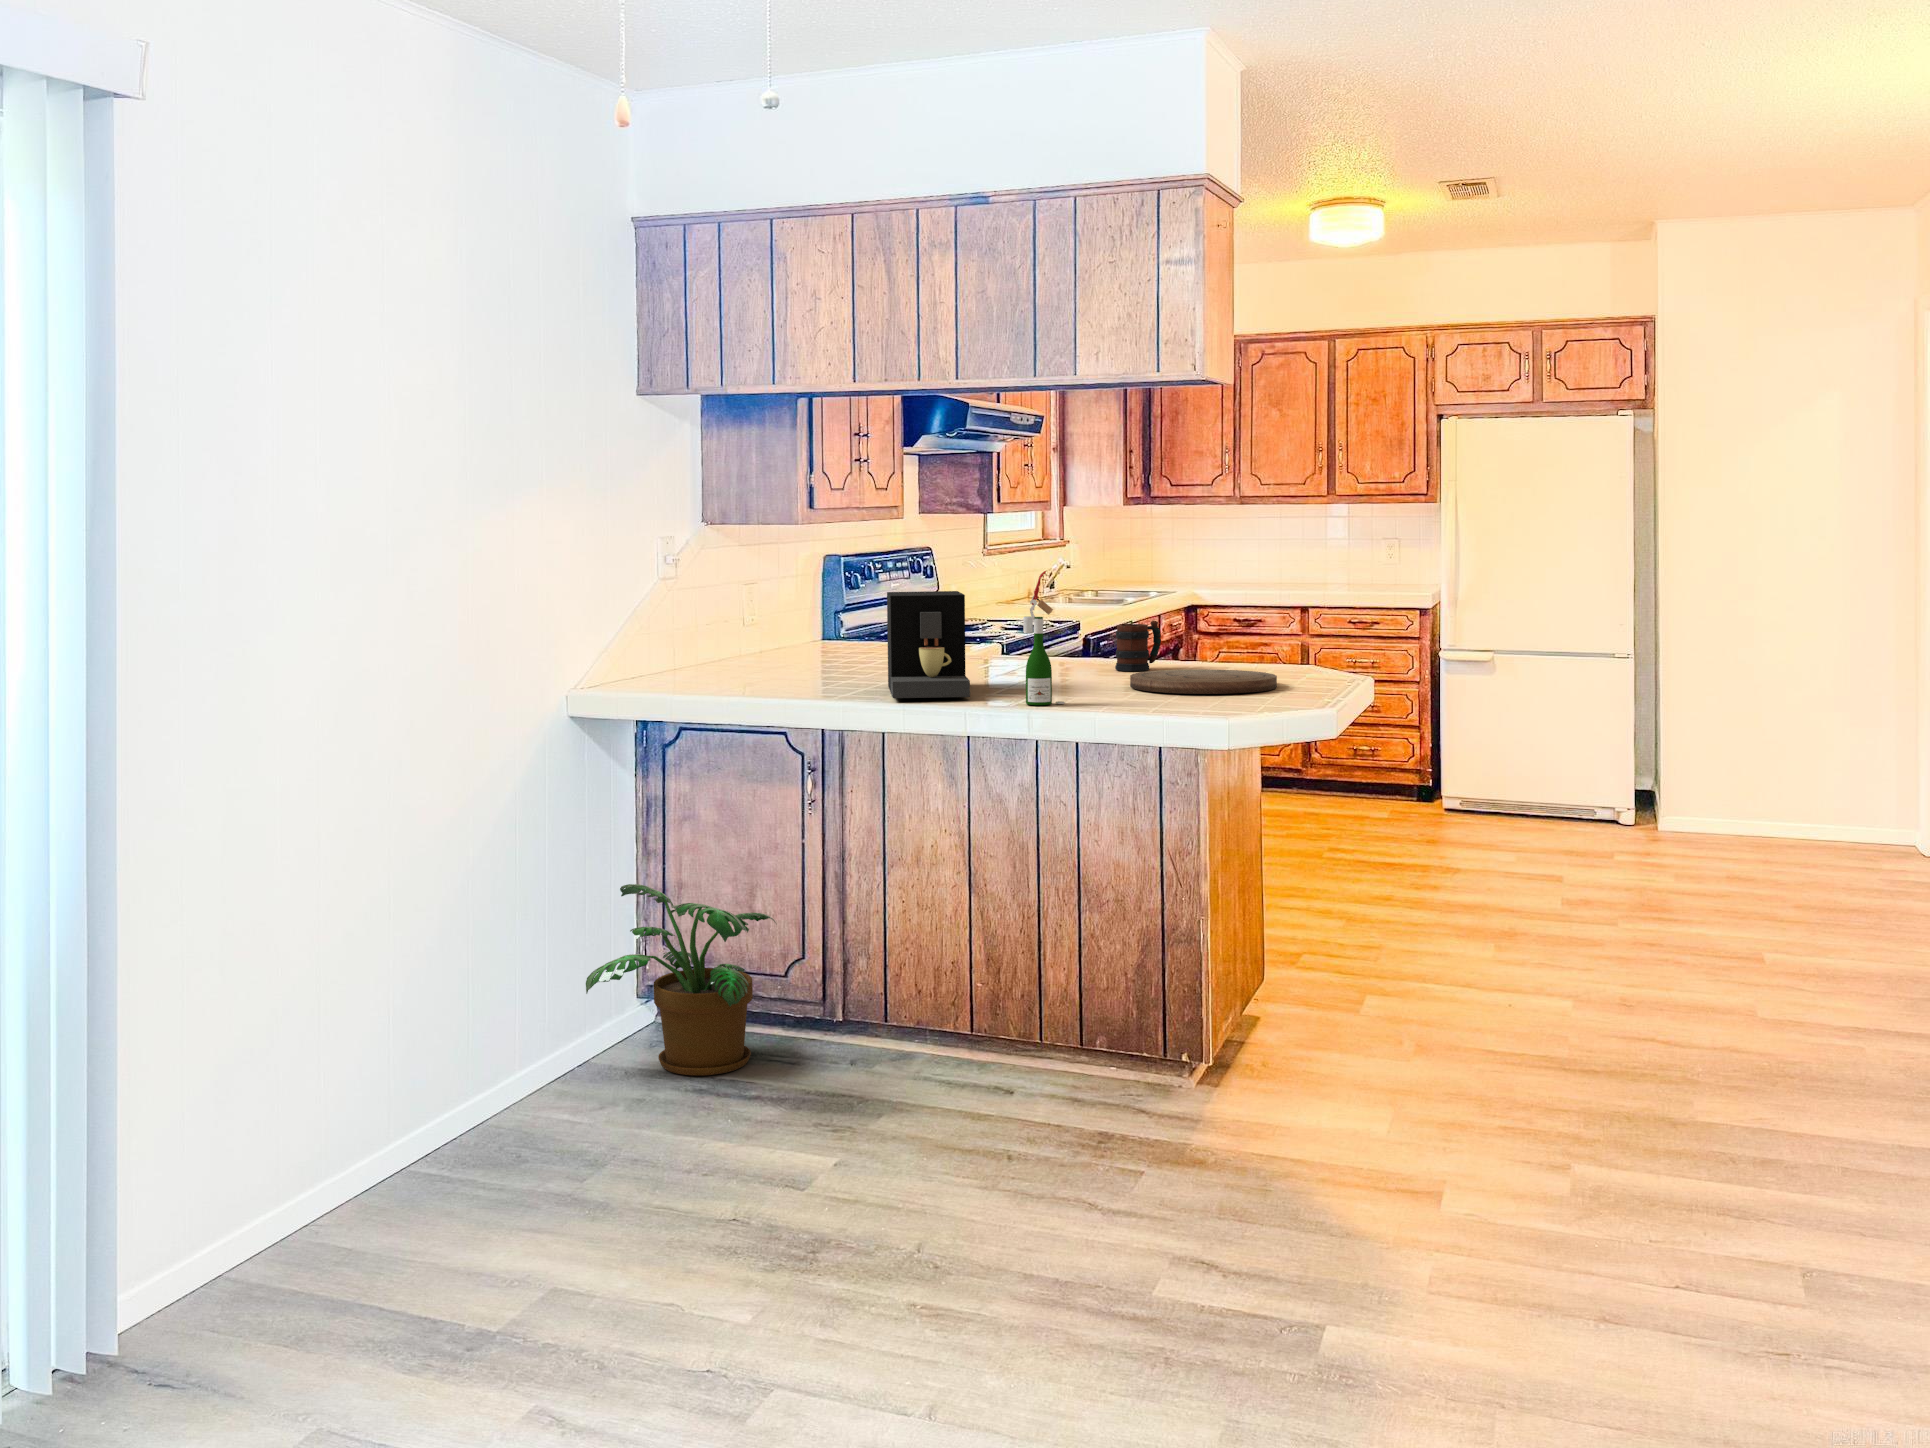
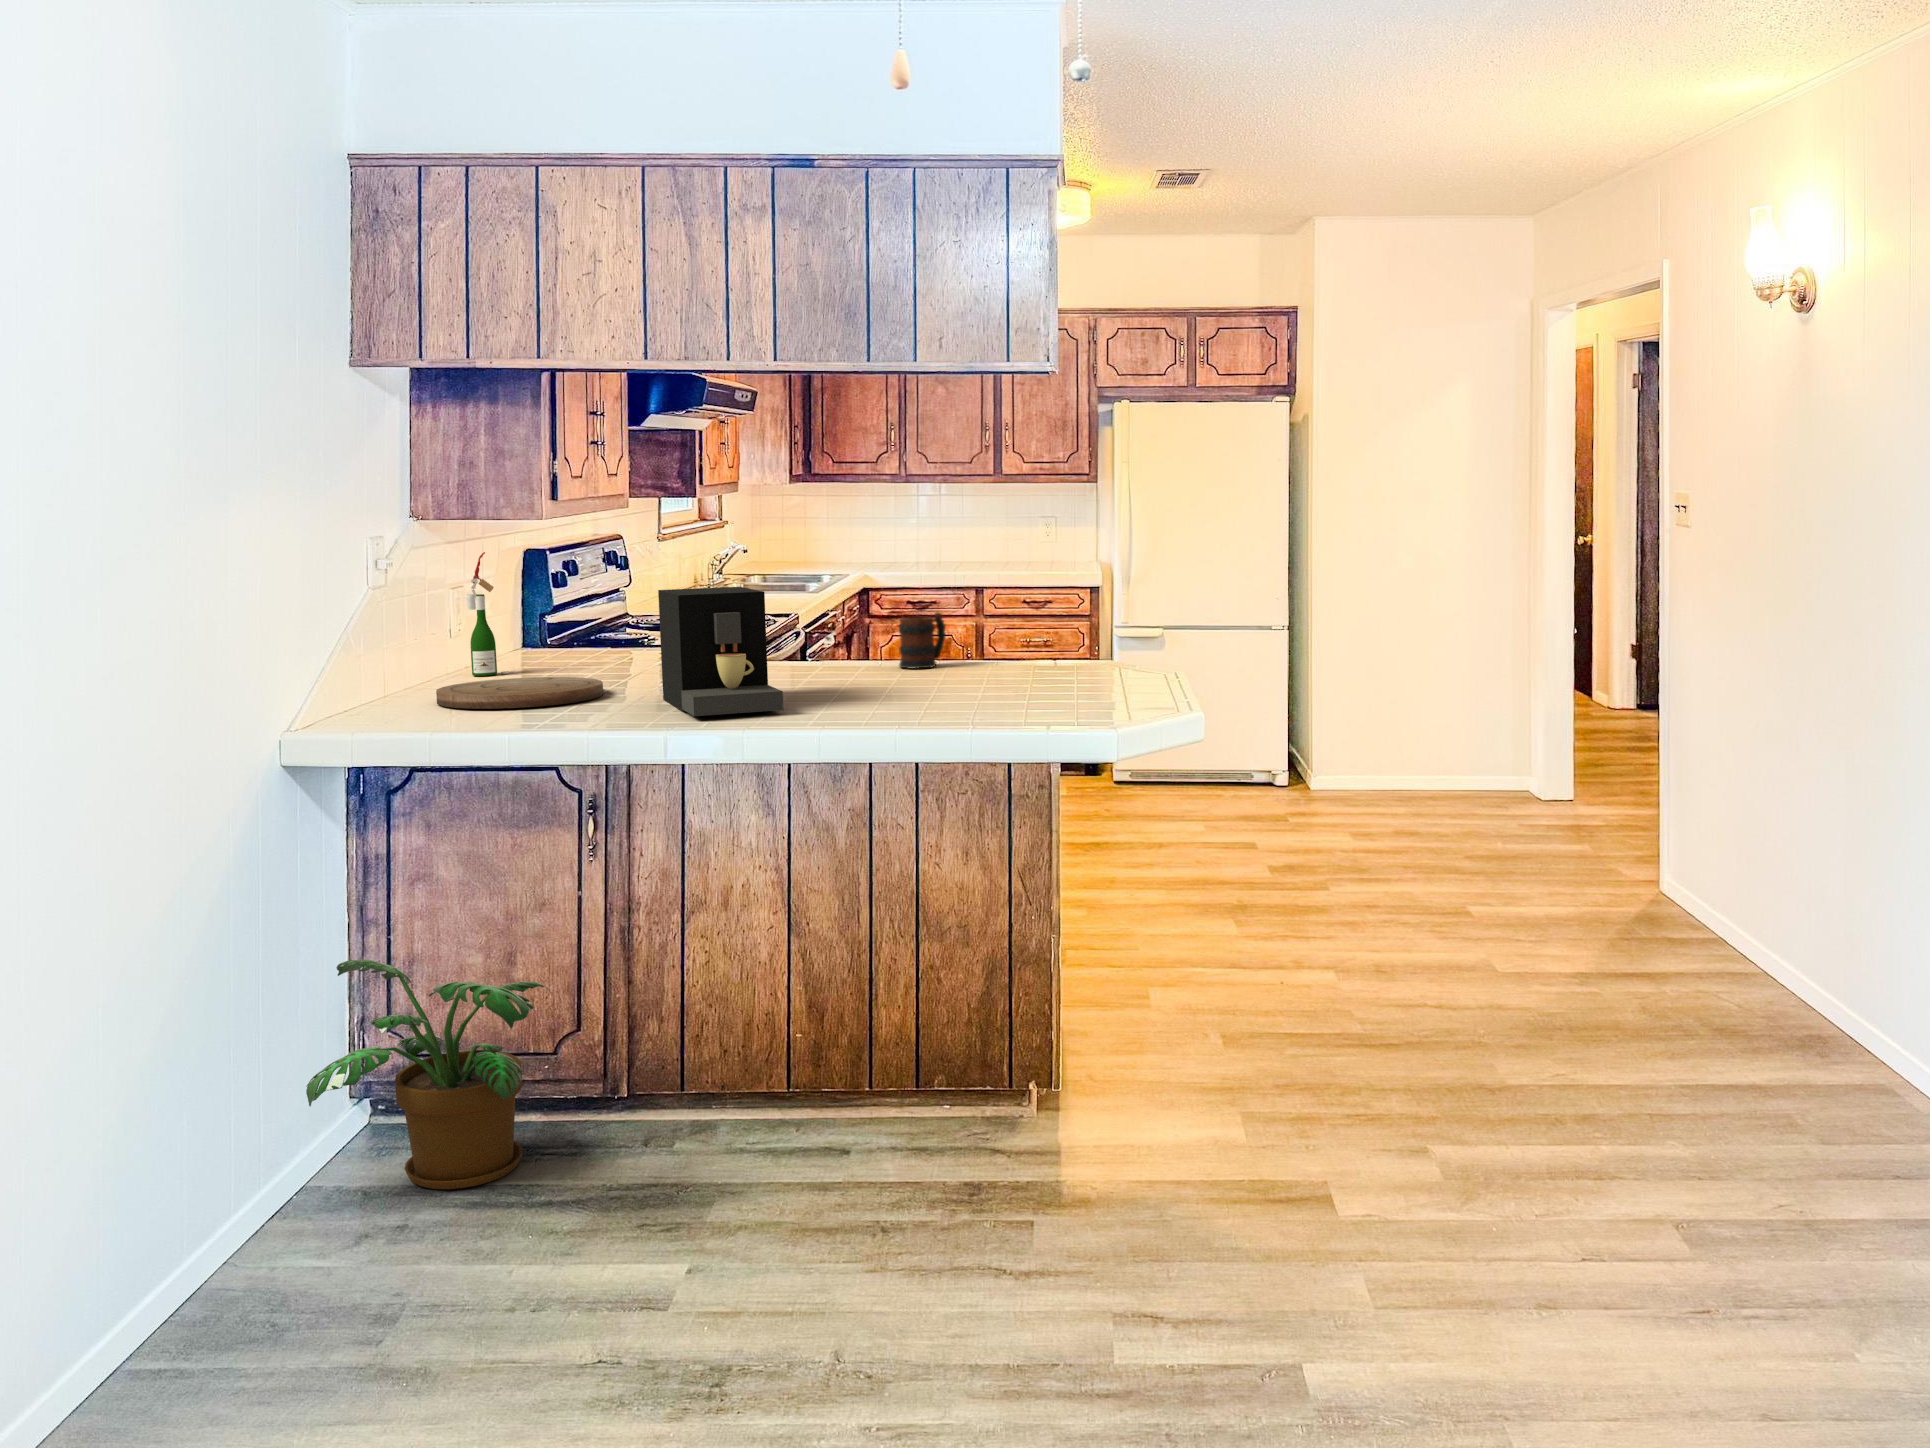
wine bottle: present [1023,571,1065,705] -> present [466,552,510,676]
cutting board: present [1130,669,1277,694] -> present [436,677,603,709]

